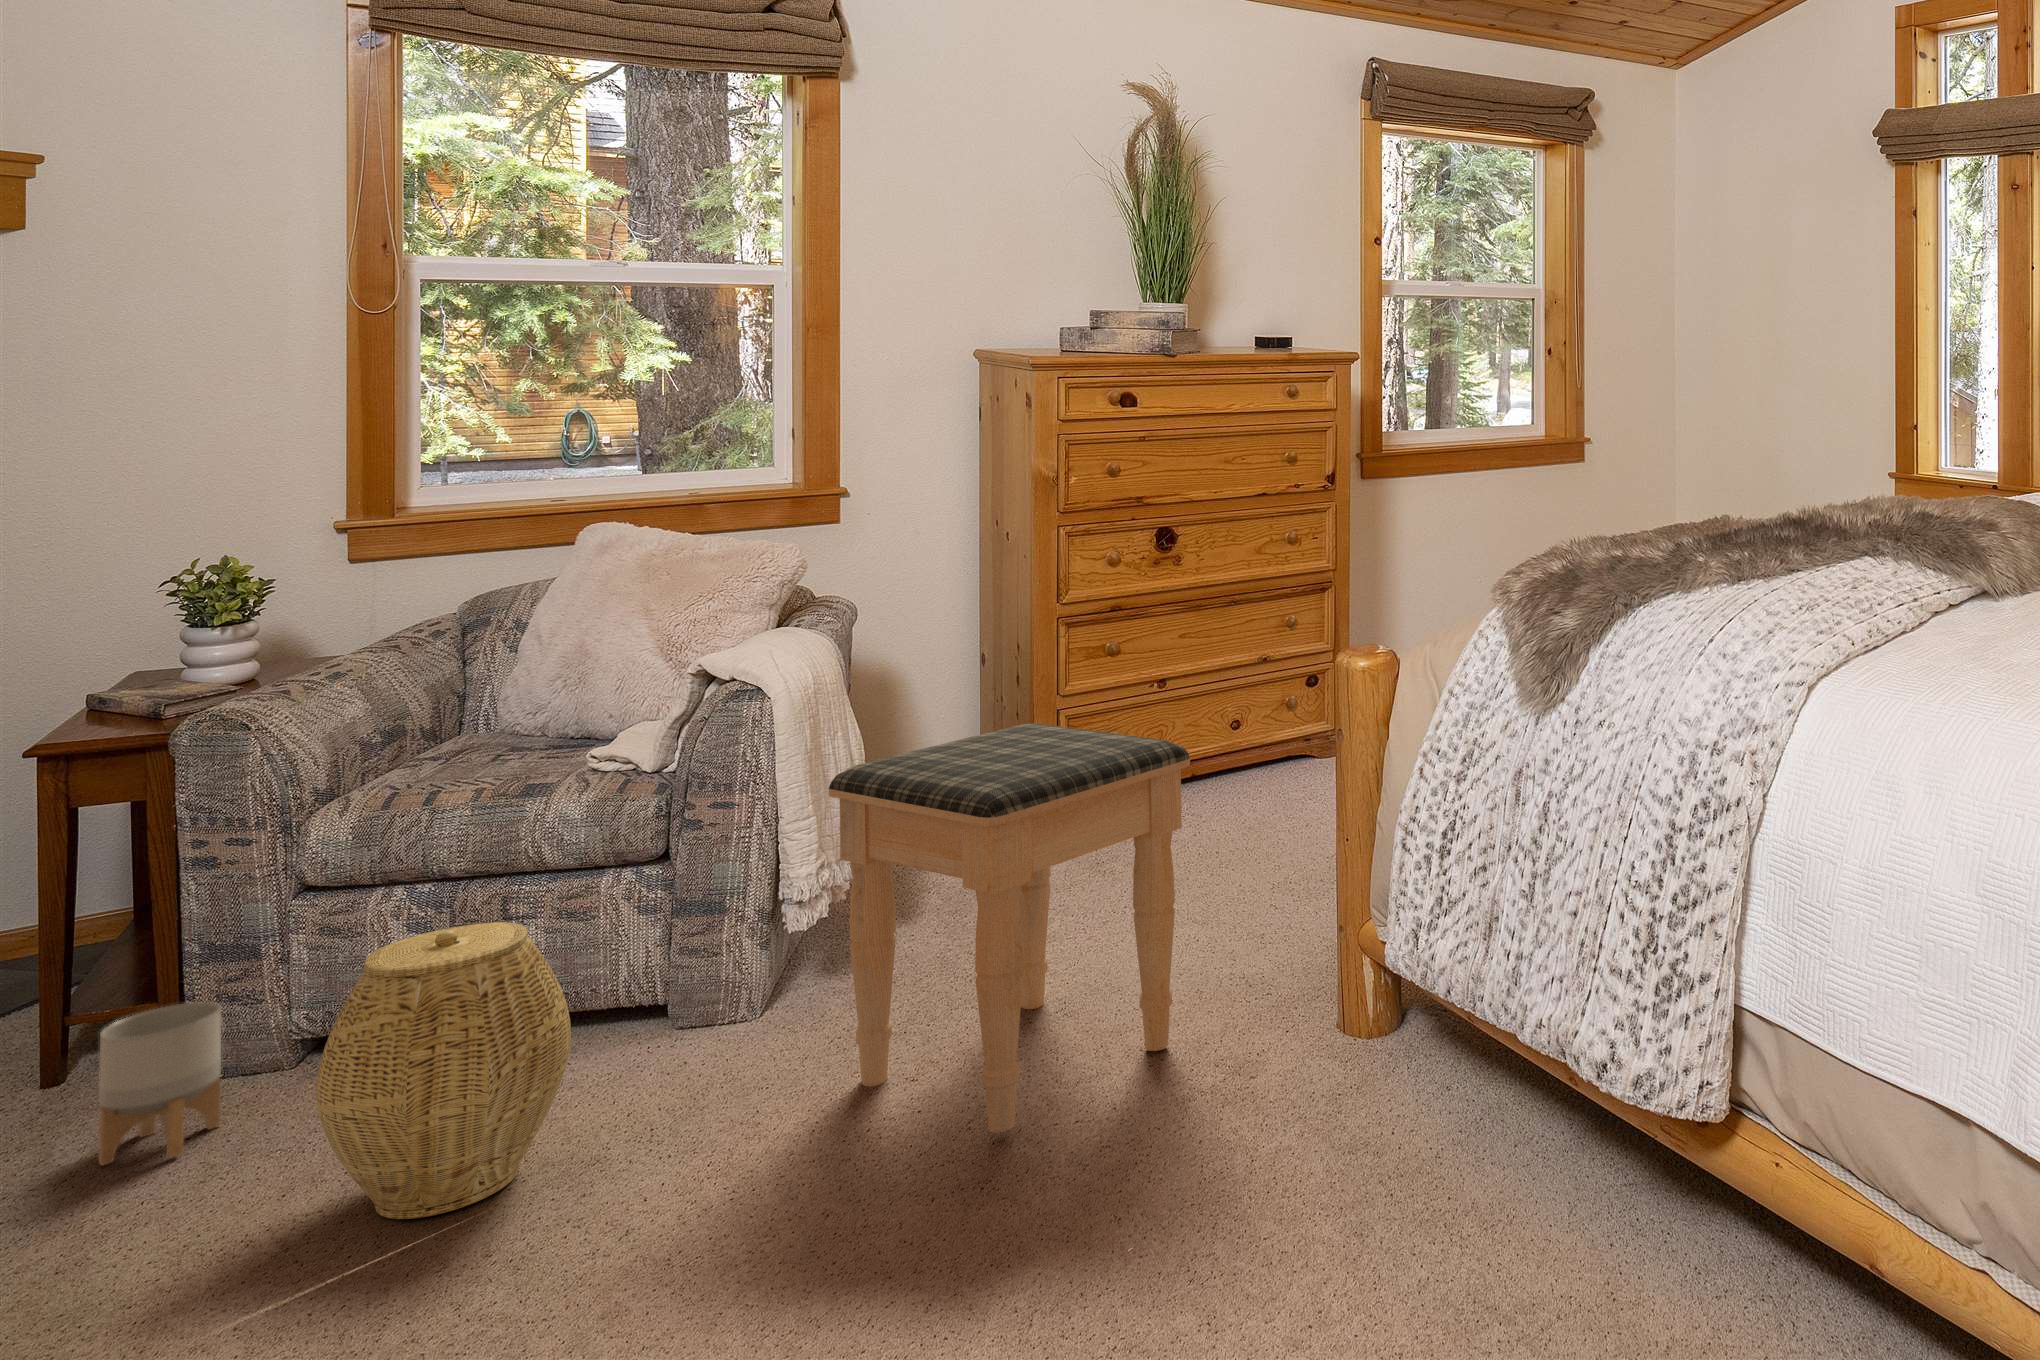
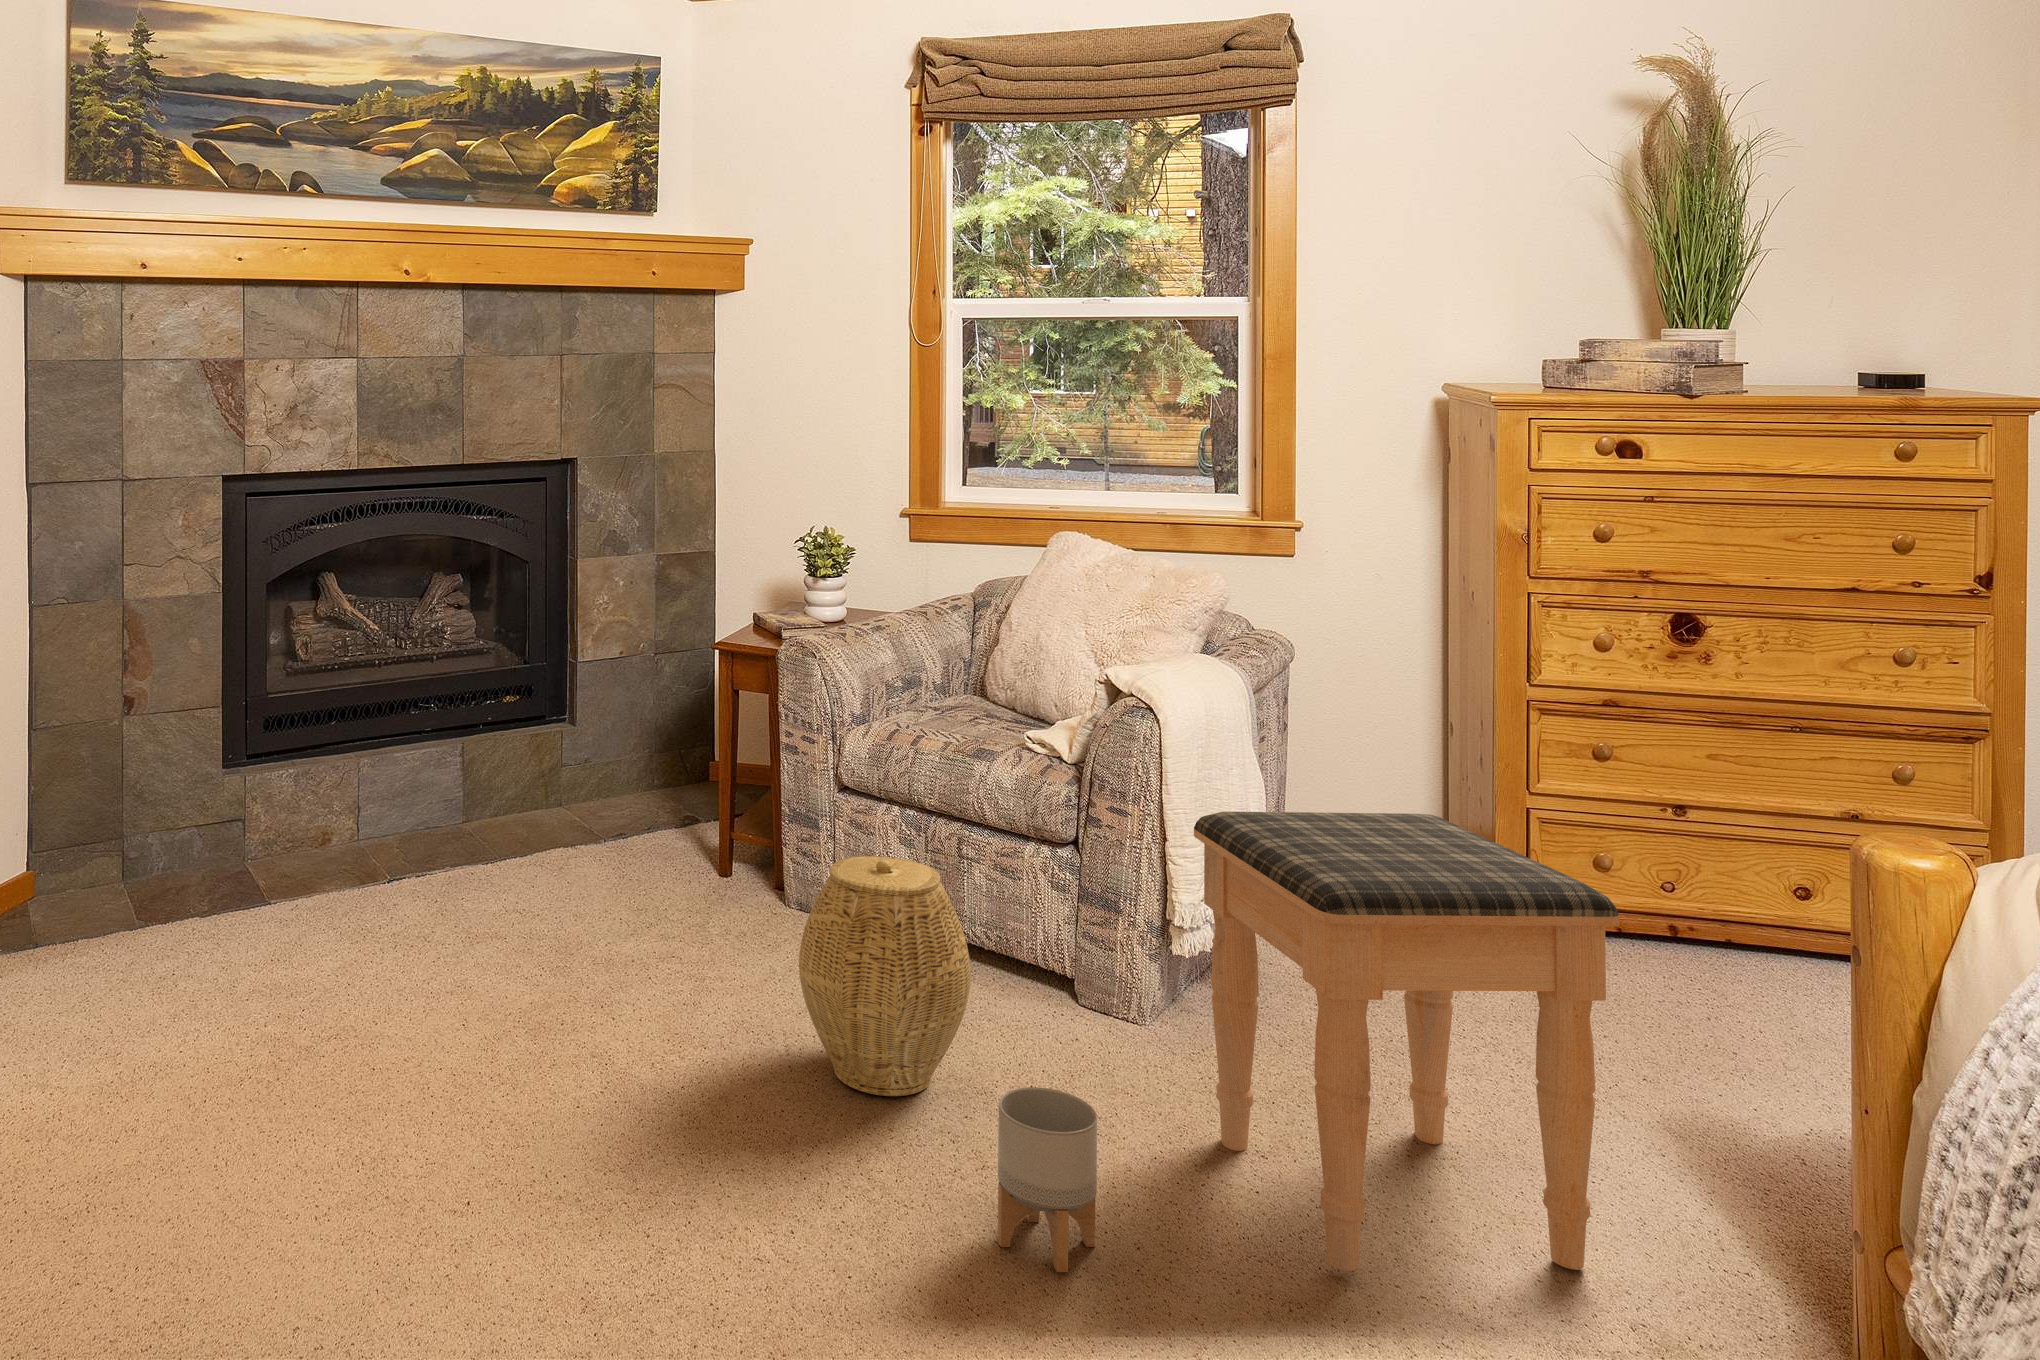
planter: present [99,1002,221,1165] -> present [998,1087,1097,1272]

